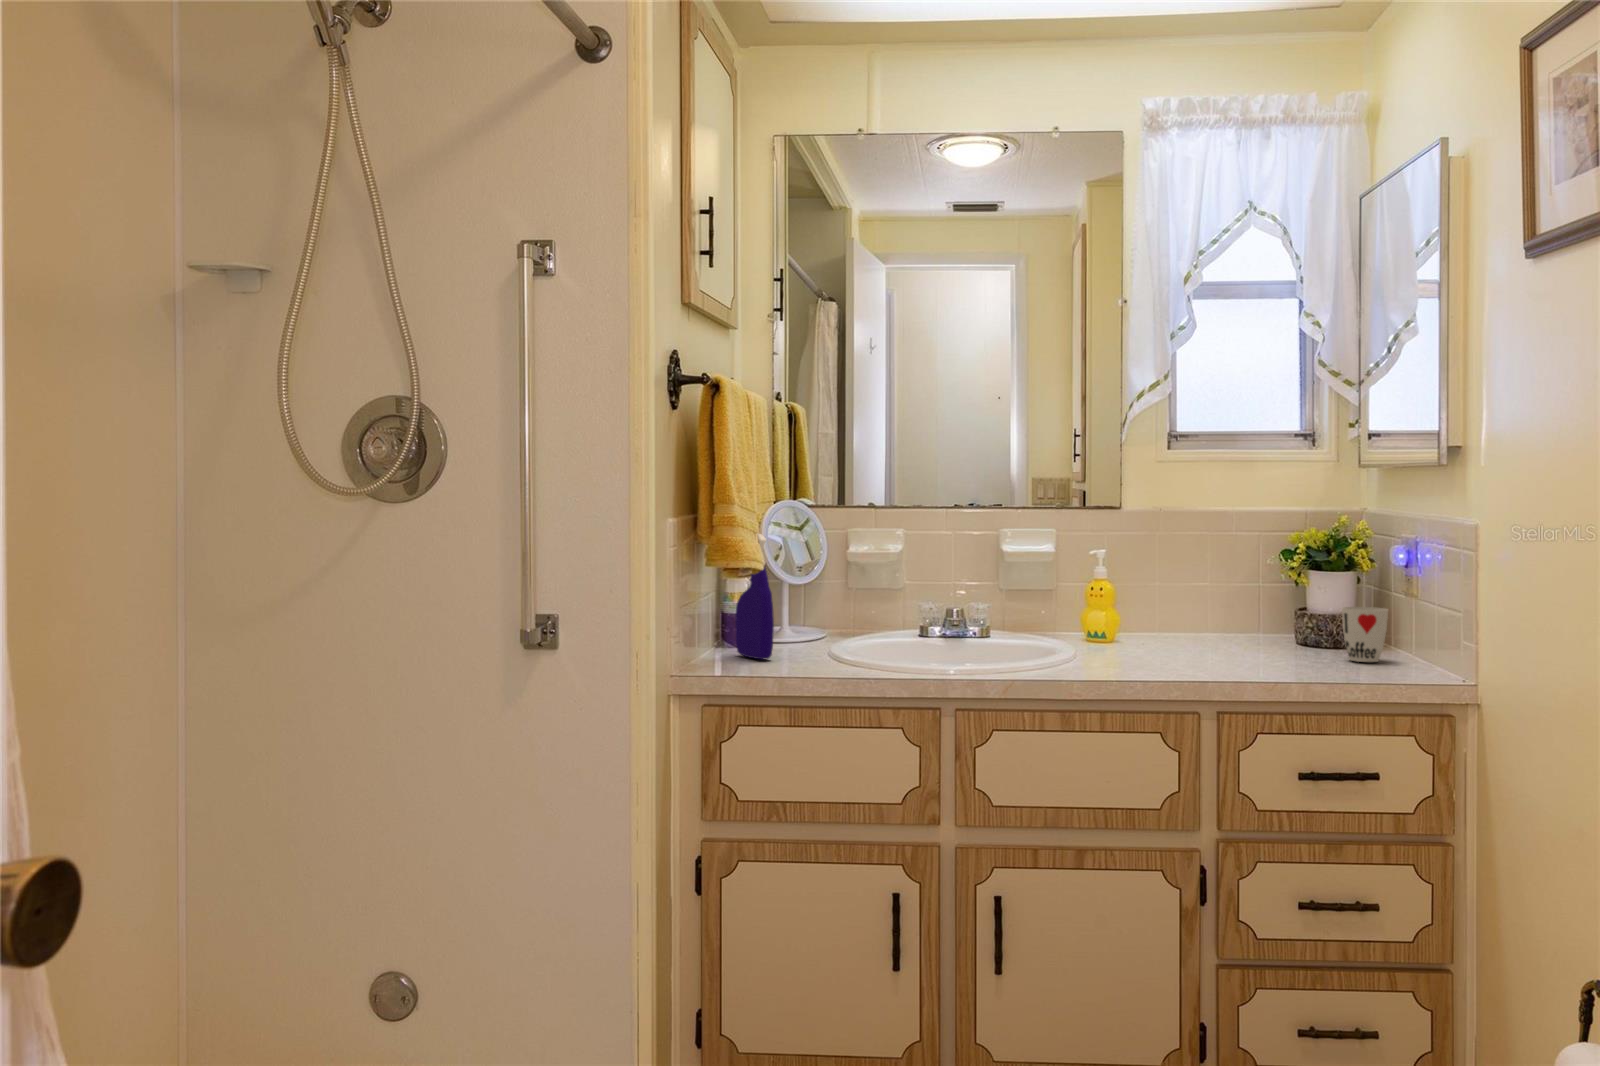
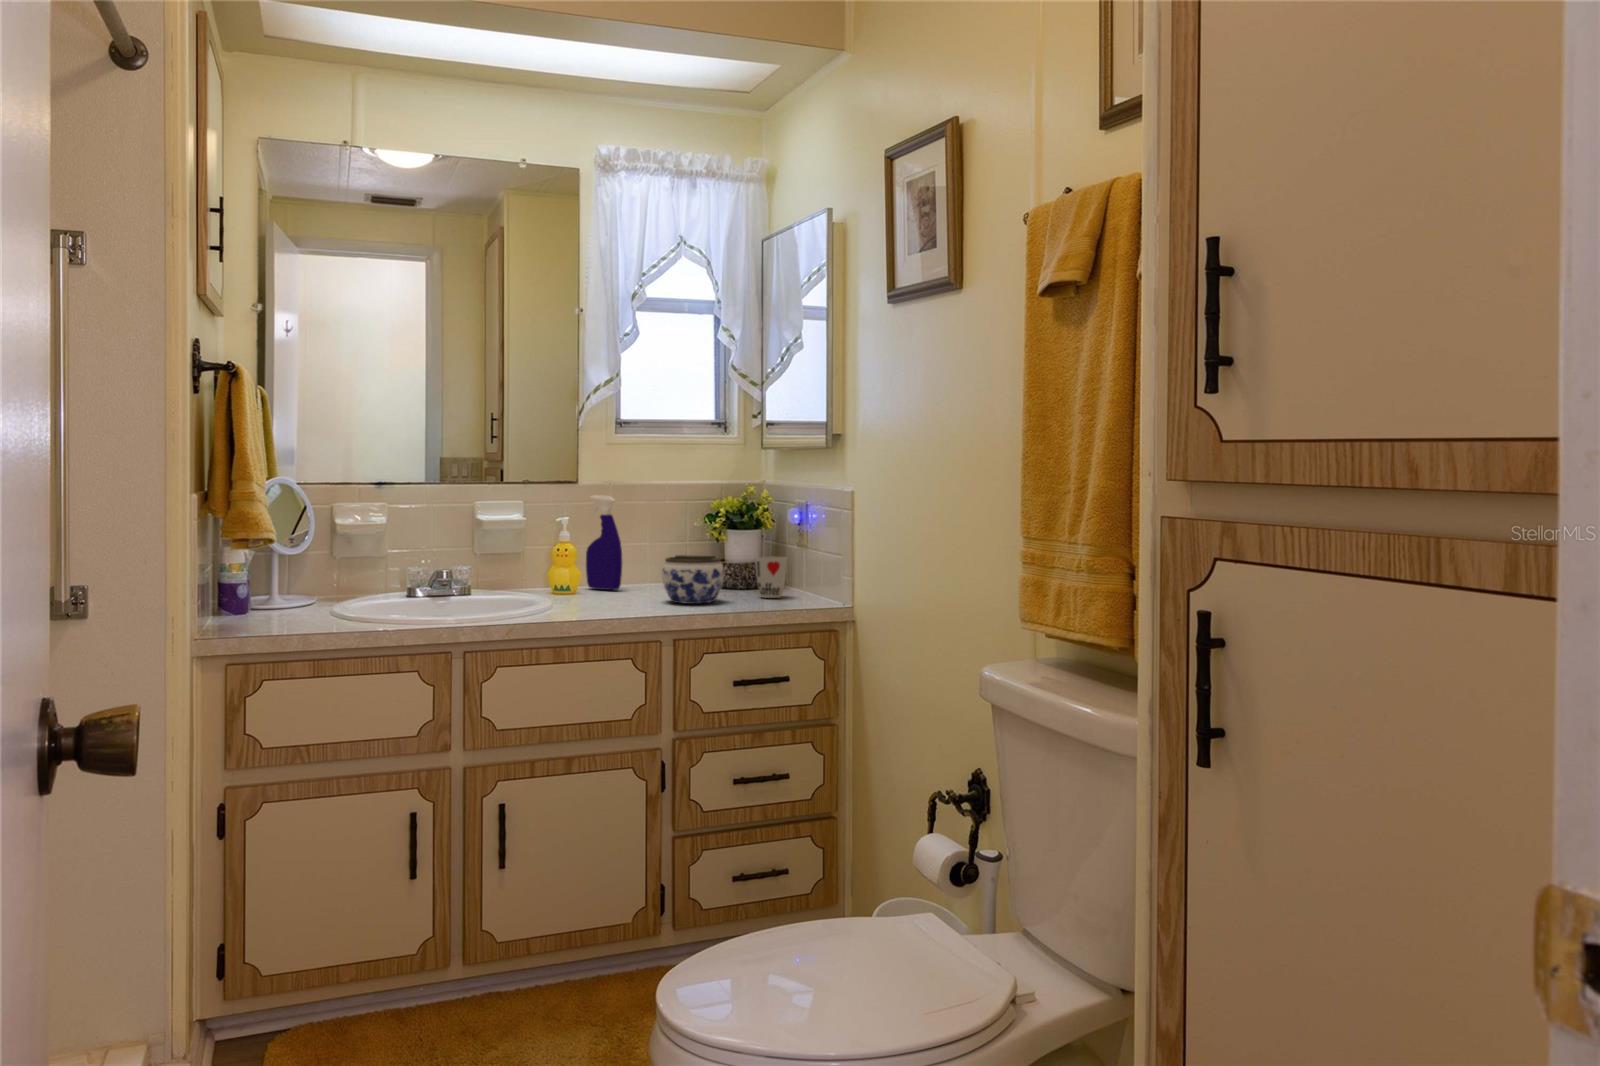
spray bottle: present [735,534,774,659] -> present [586,495,622,590]
jar: none [1212,602,1296,665] -> present [662,555,724,604]

